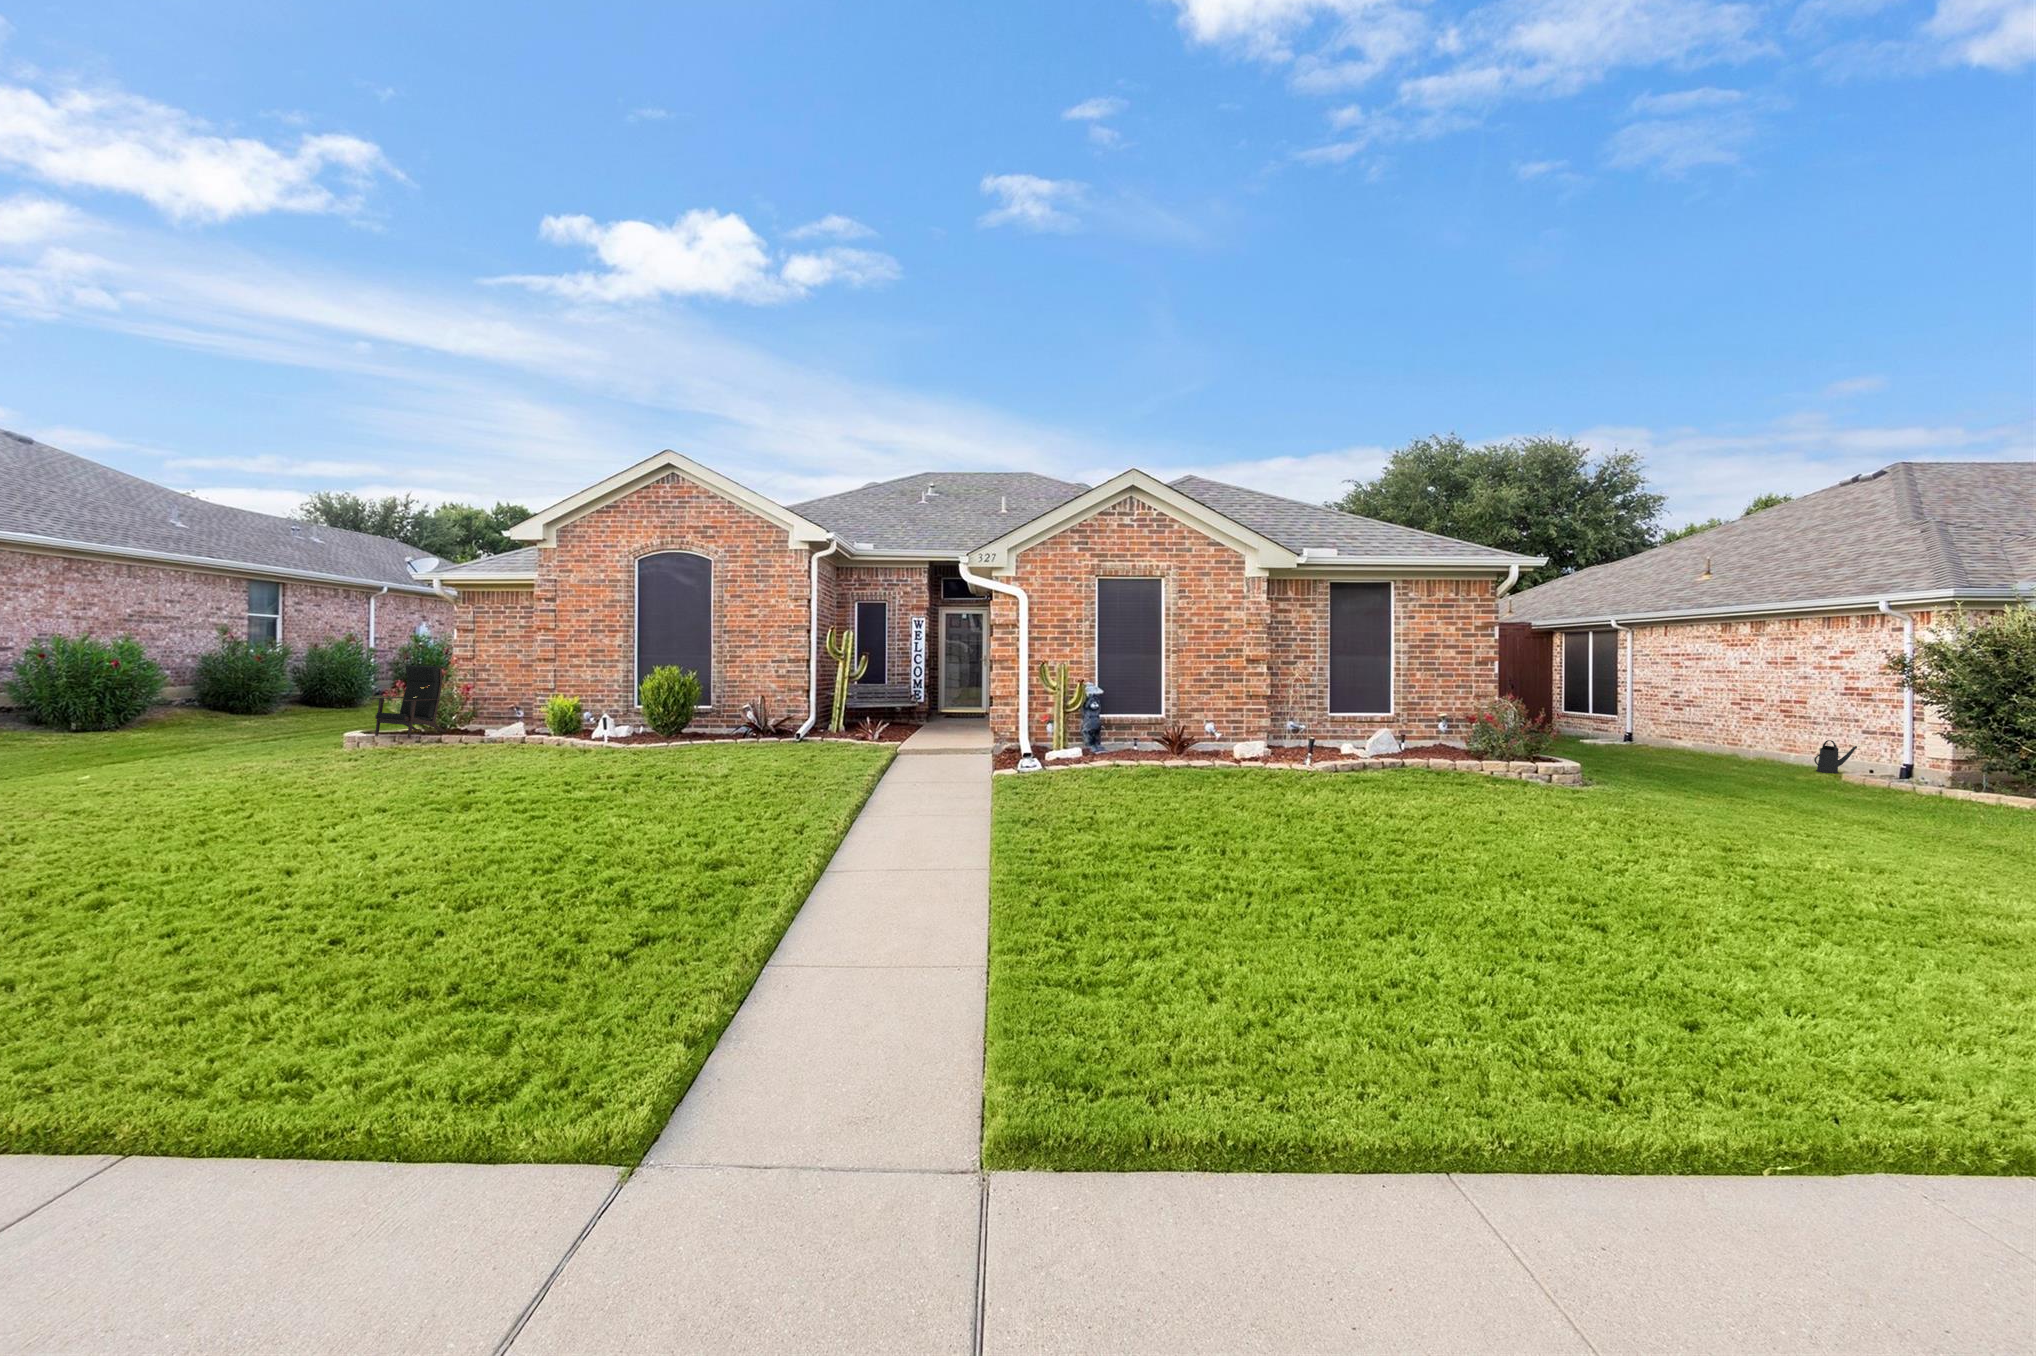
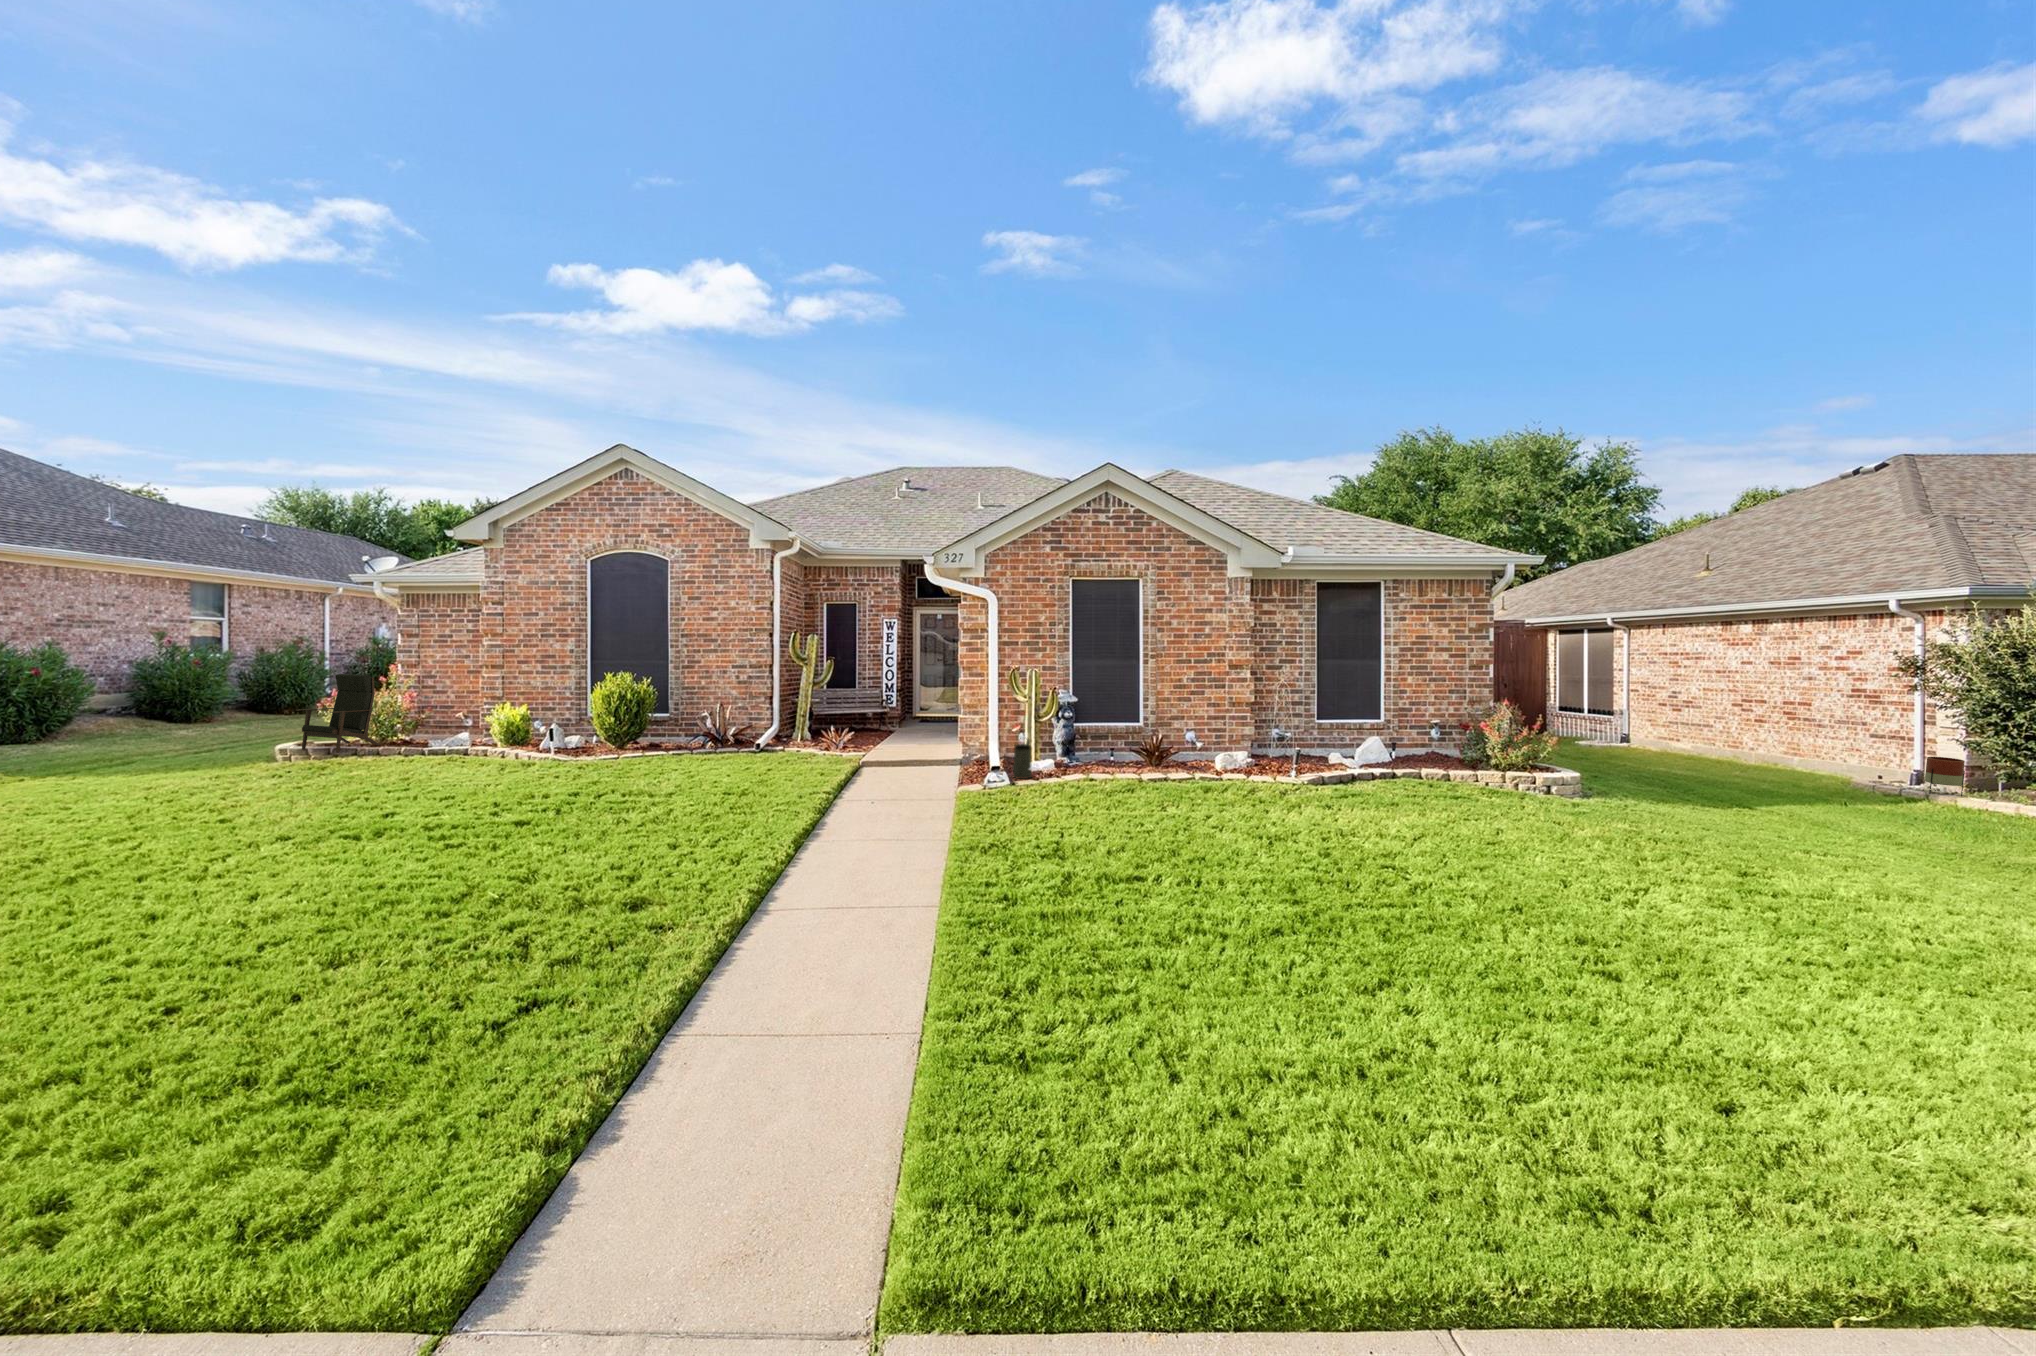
watering can: present [1814,740,1857,774] -> present [1013,739,1032,779]
planter: none [1910,751,1948,788] -> present [1925,757,1965,796]

